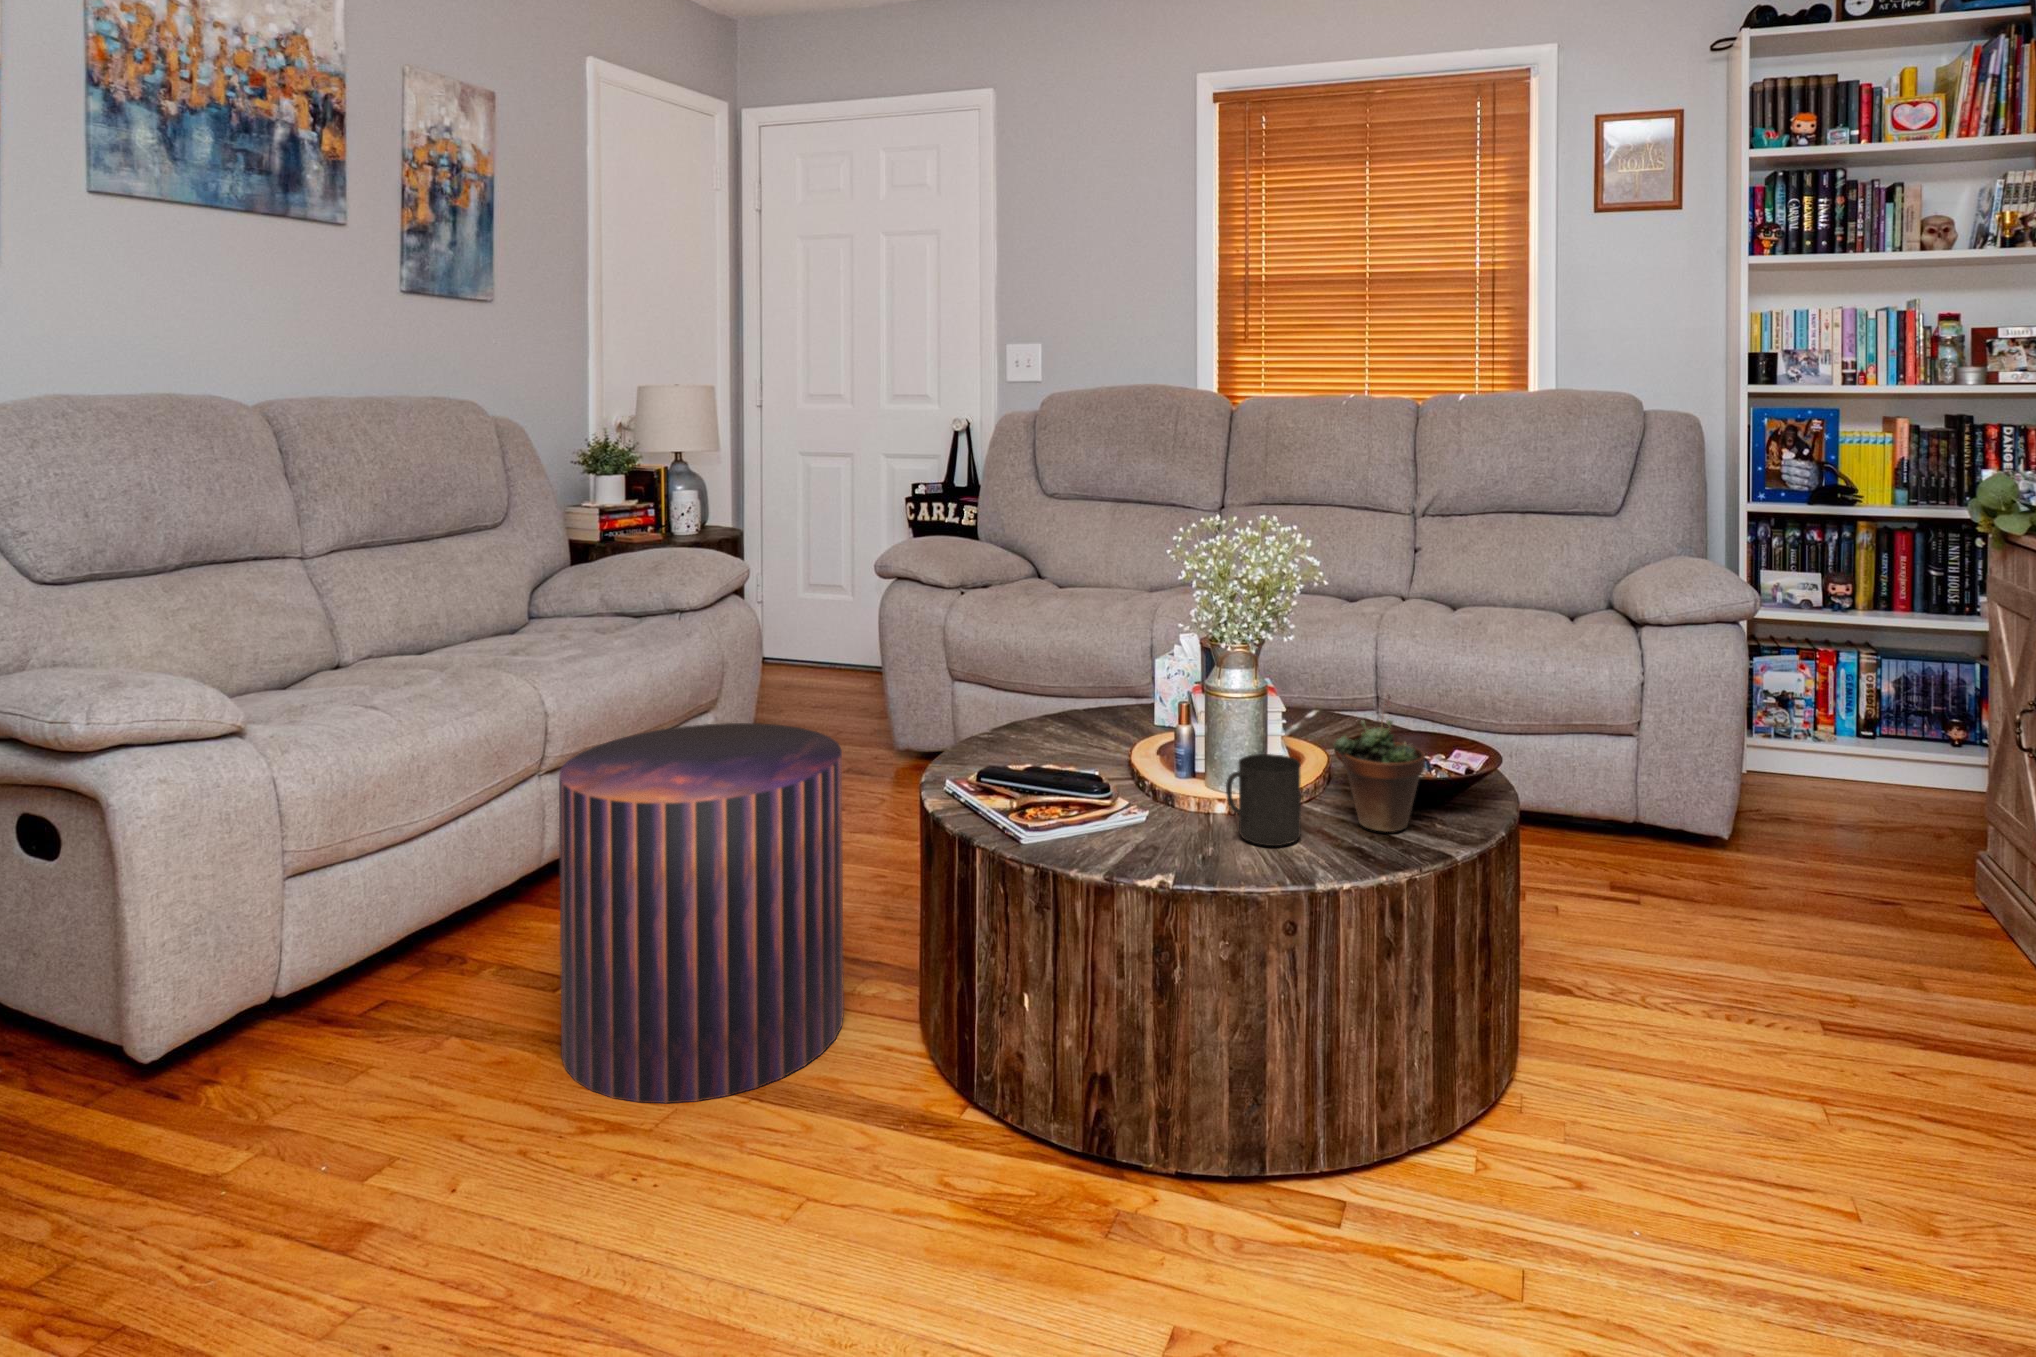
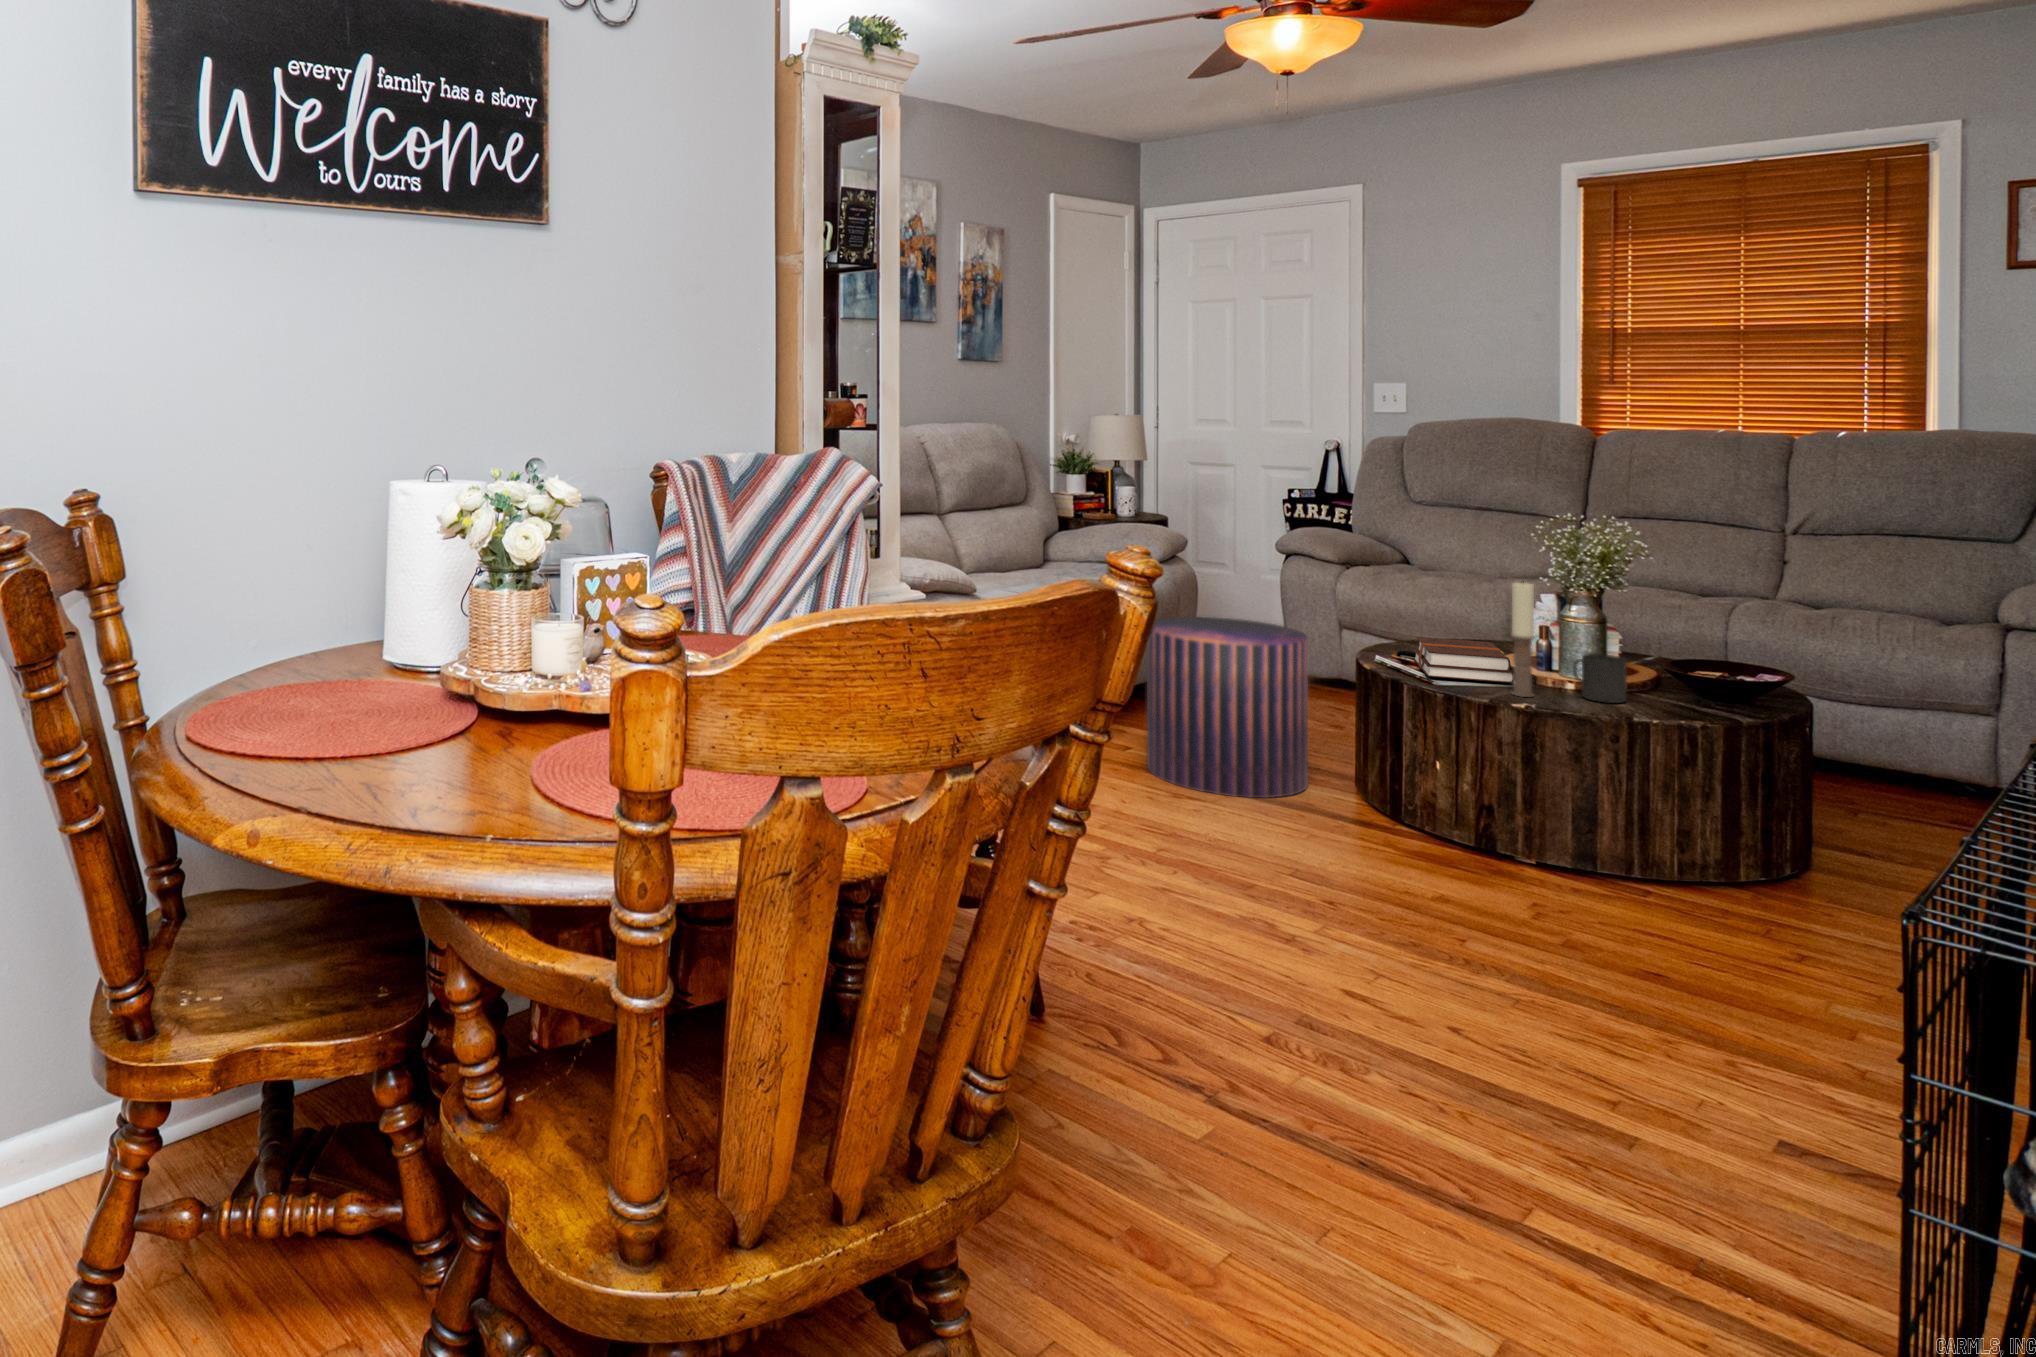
candle: none [1137,640,1172,854] -> present [1511,583,1534,697]
succulent plant: present [1334,695,1425,832] -> none [1652,626,1722,707]
hardback book: none [1002,733,1144,824] -> present [1413,637,1514,683]

